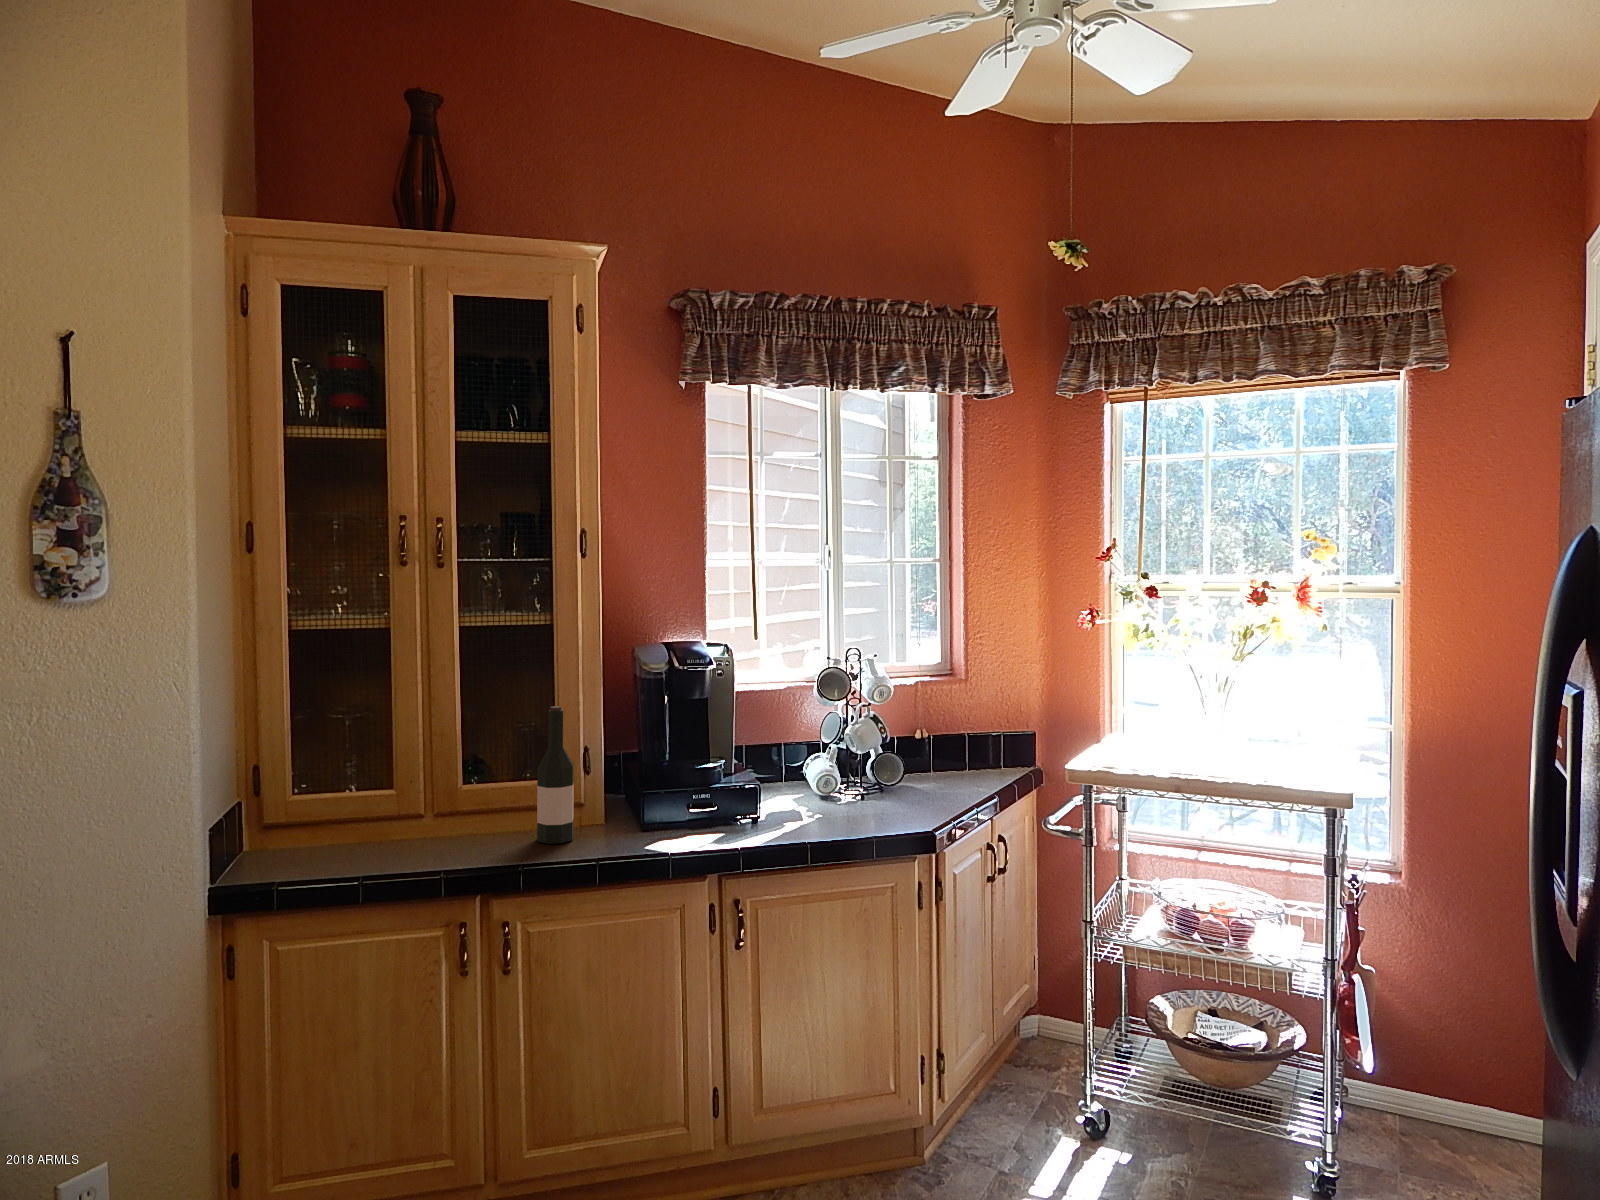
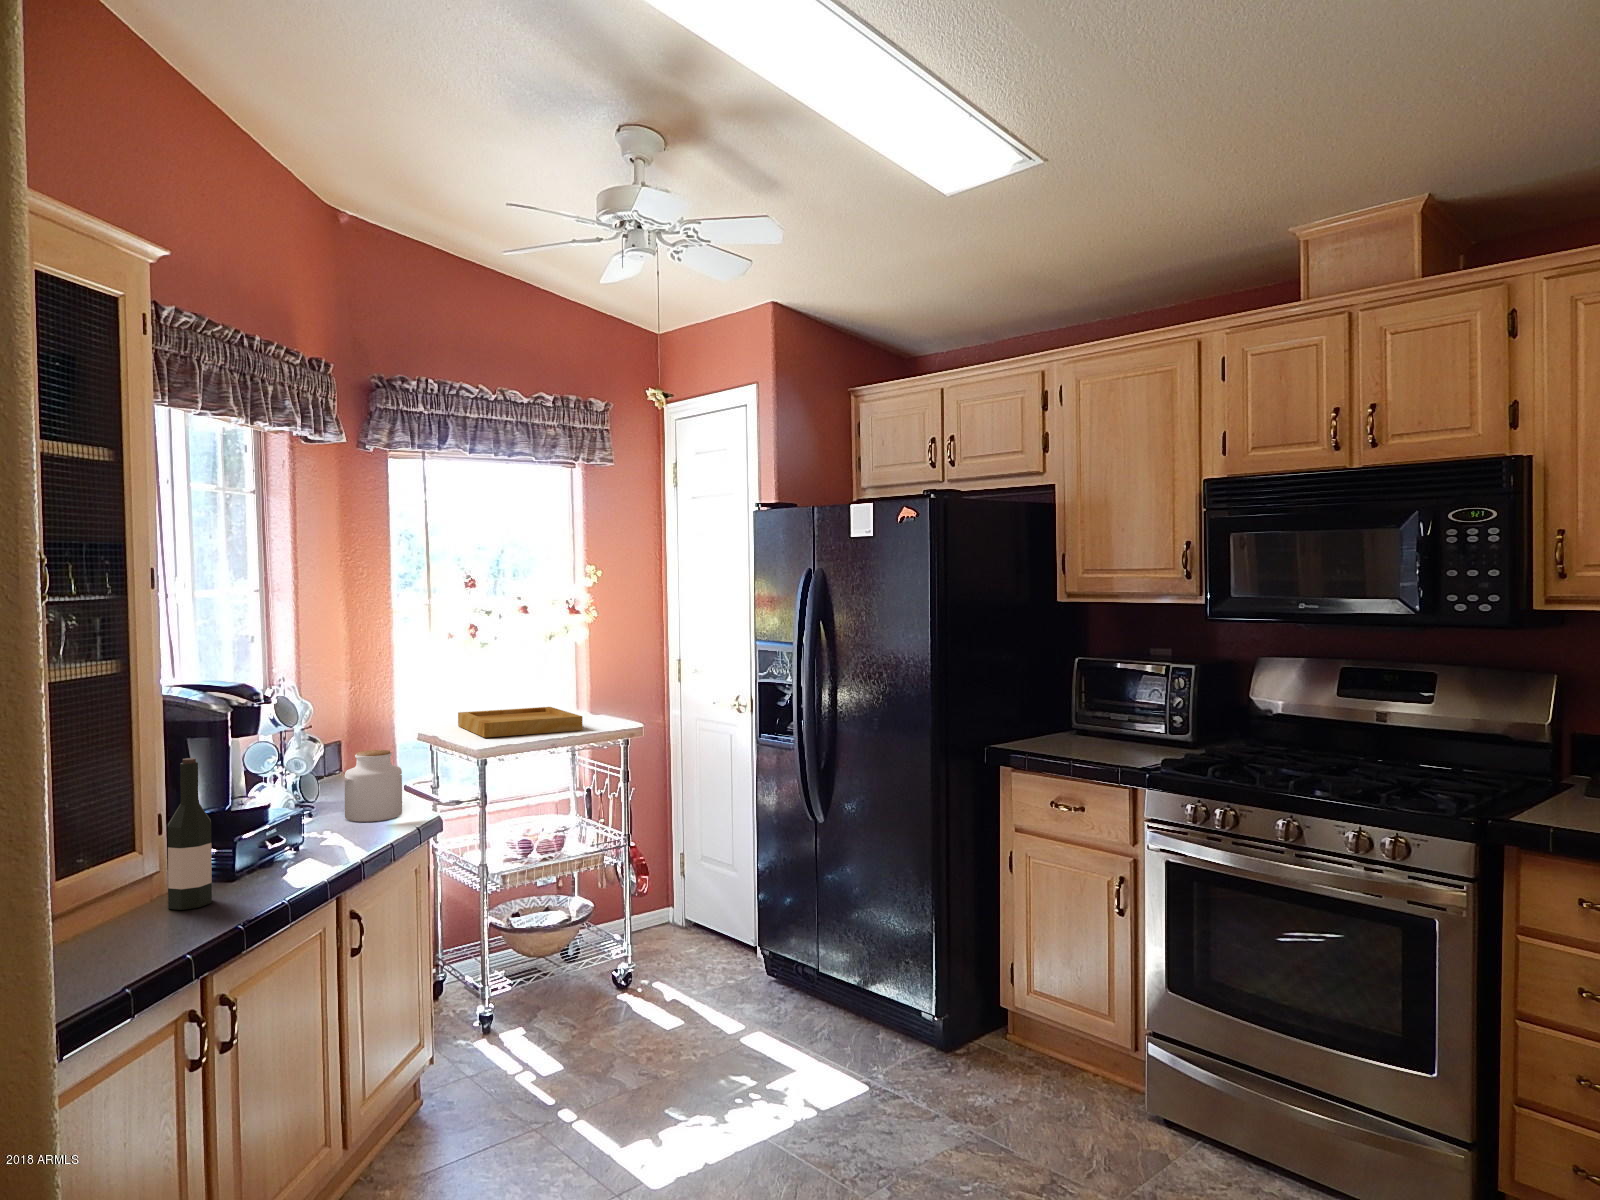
tray: none [1123,722,1298,774] -> present [458,707,582,738]
jar: none [847,739,908,821] -> present [345,750,402,822]

